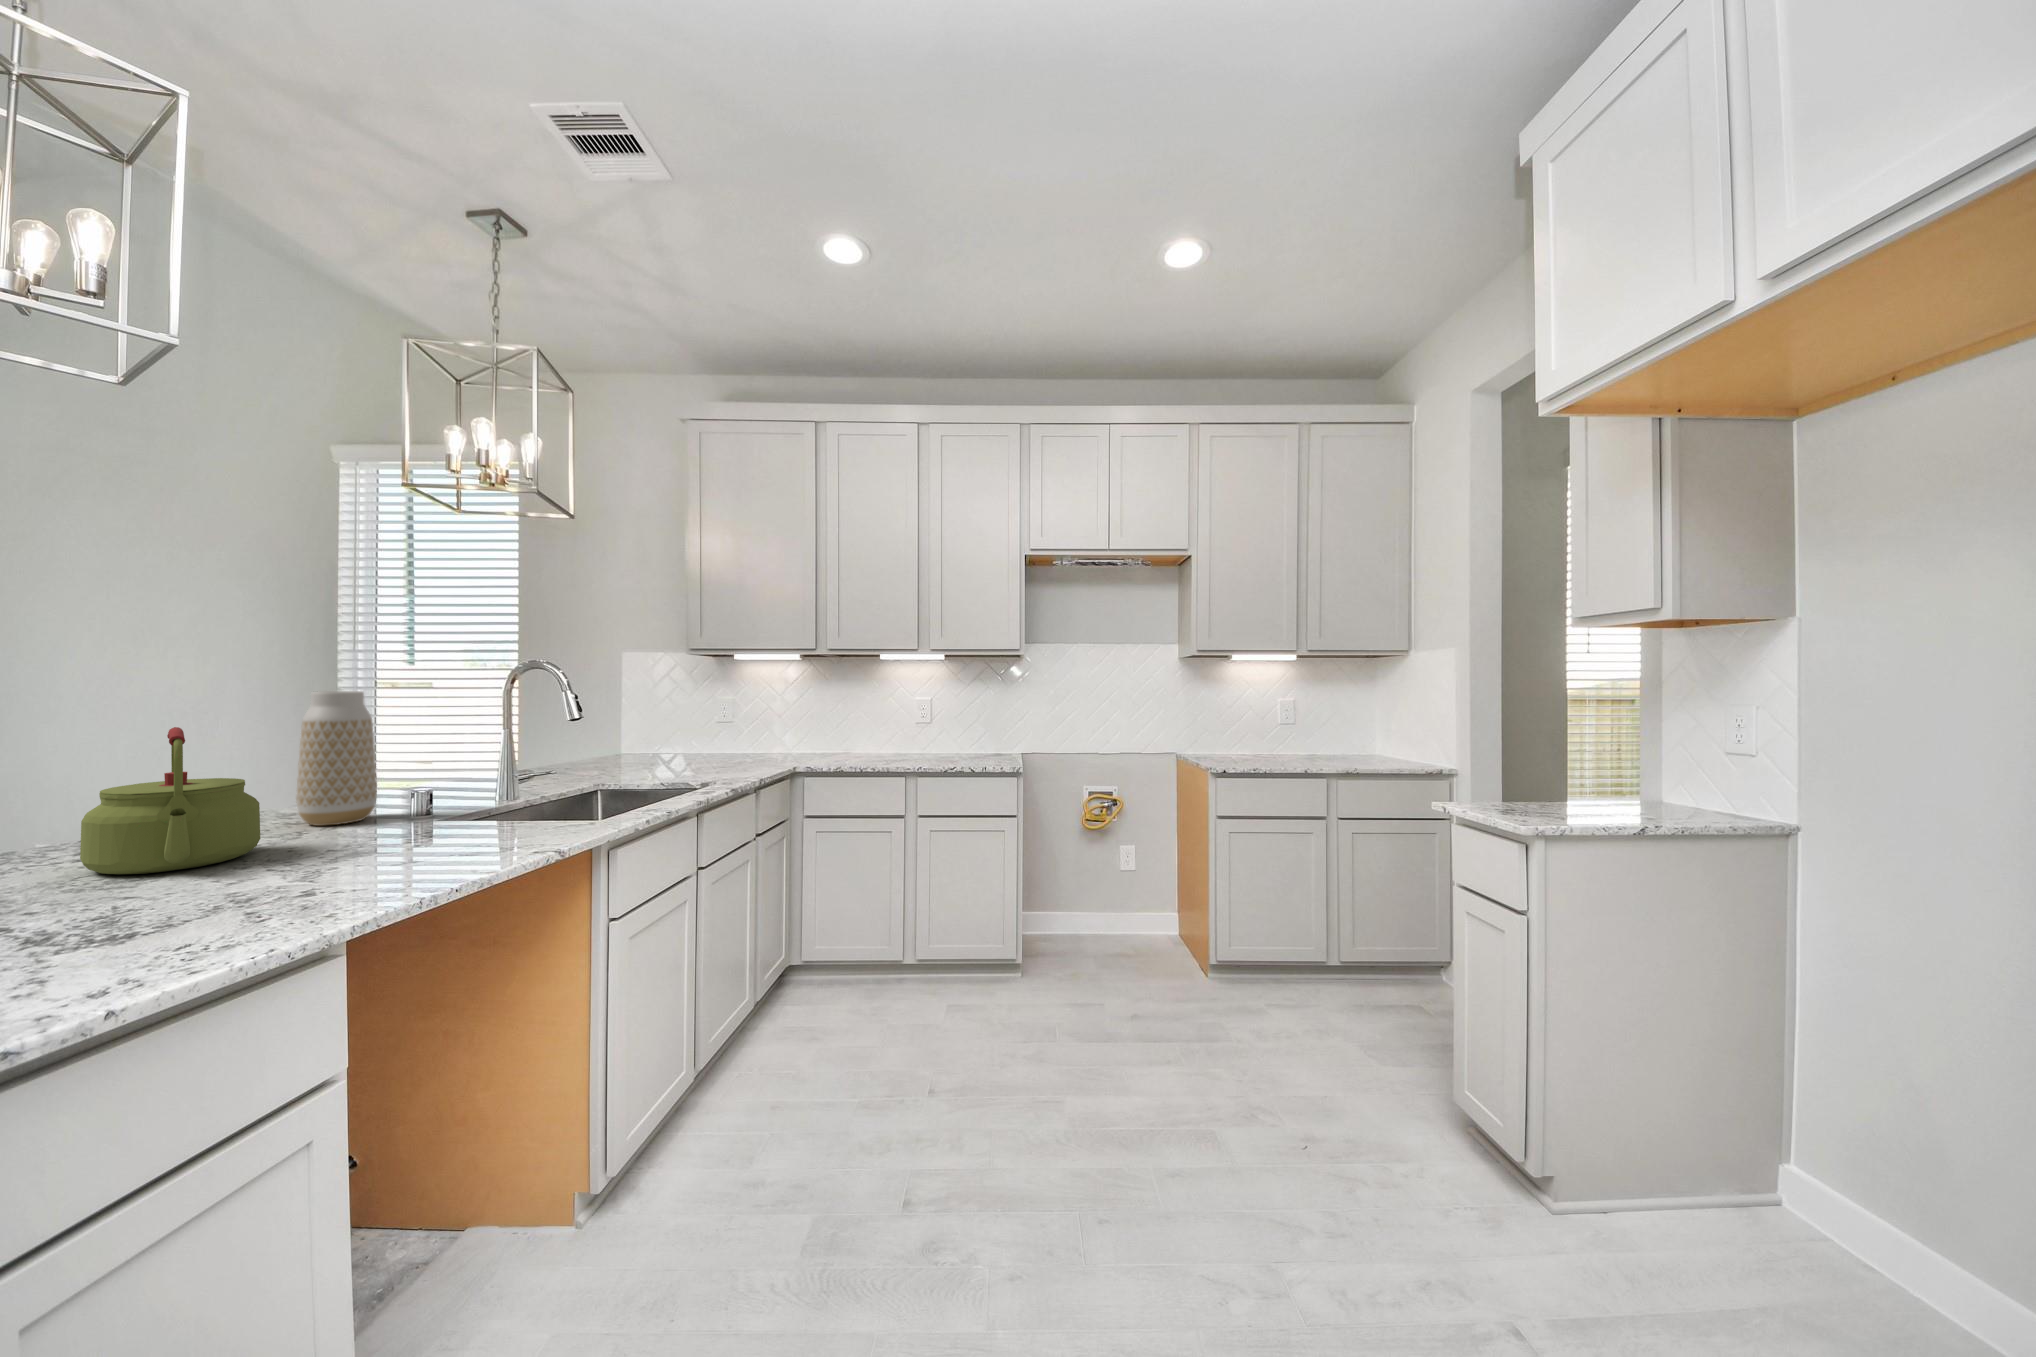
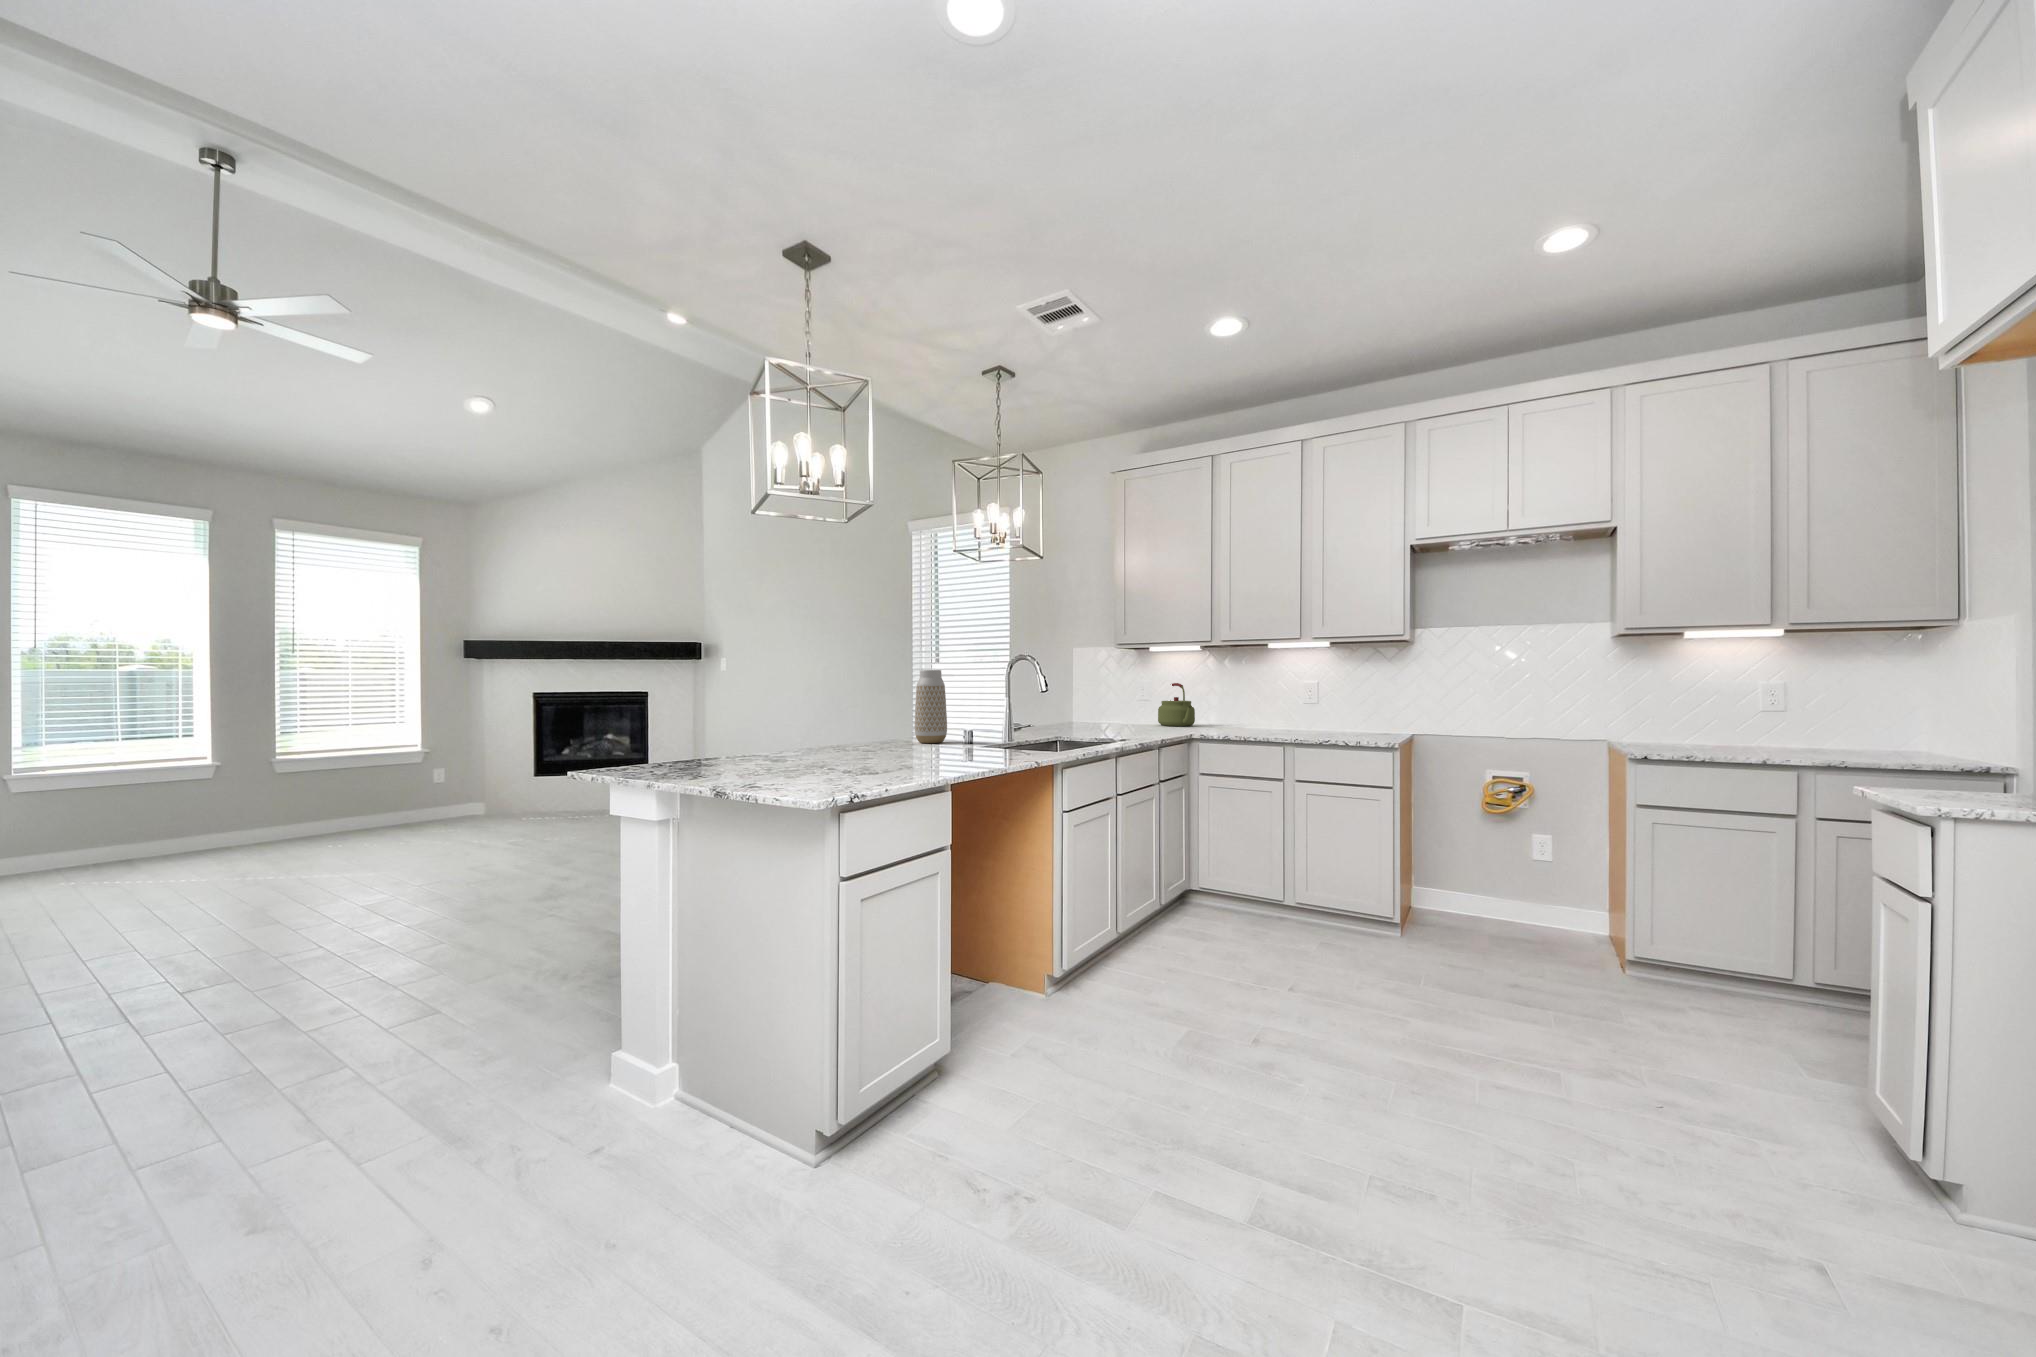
kettle: present [80,727,260,875] -> present [1158,683,1195,726]

